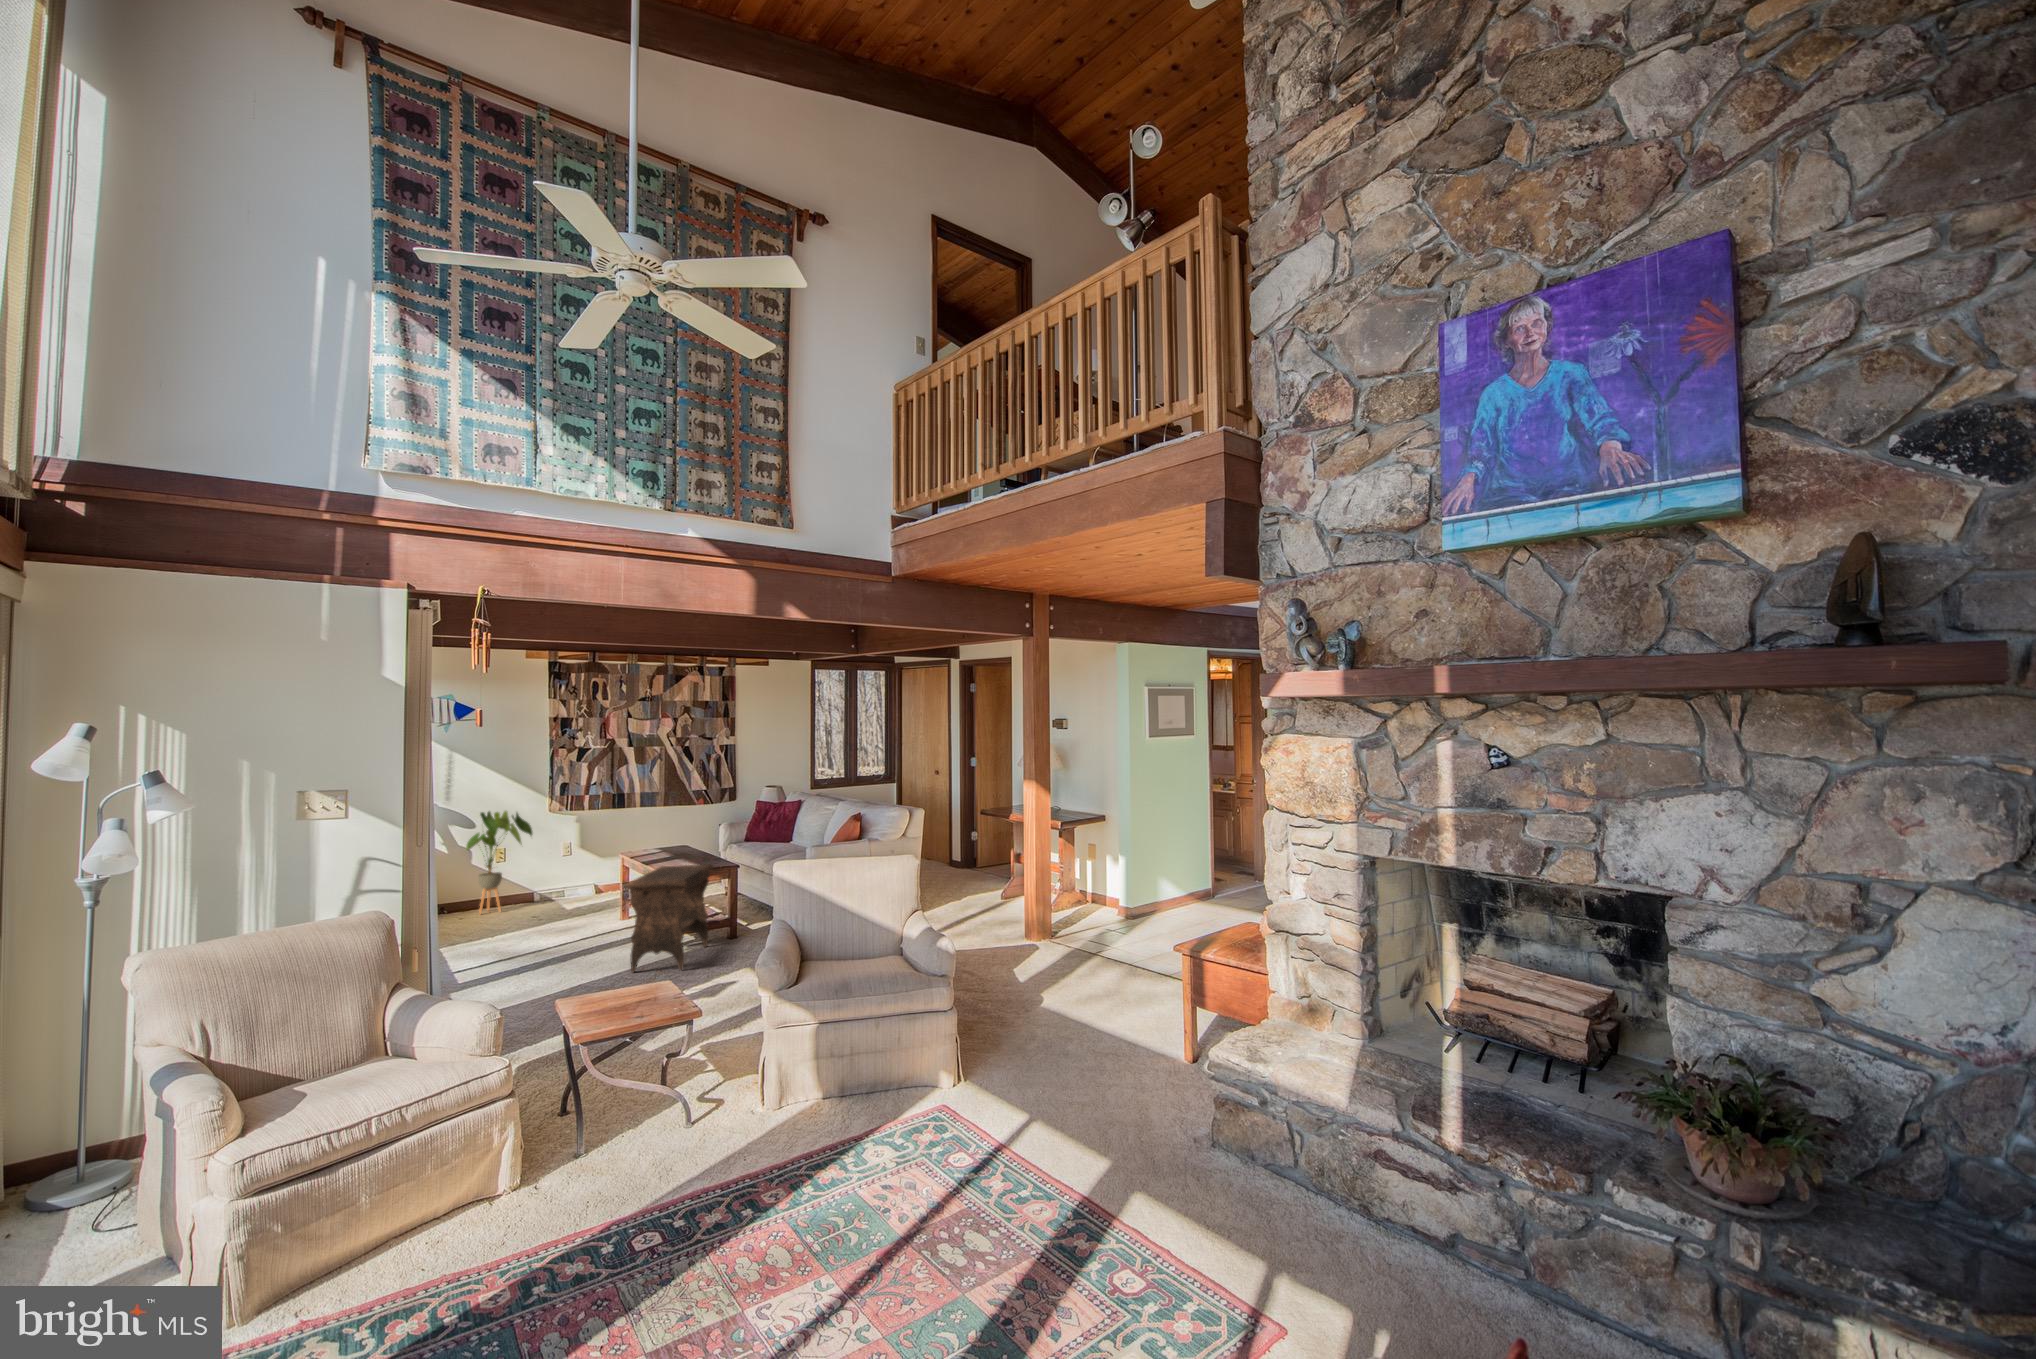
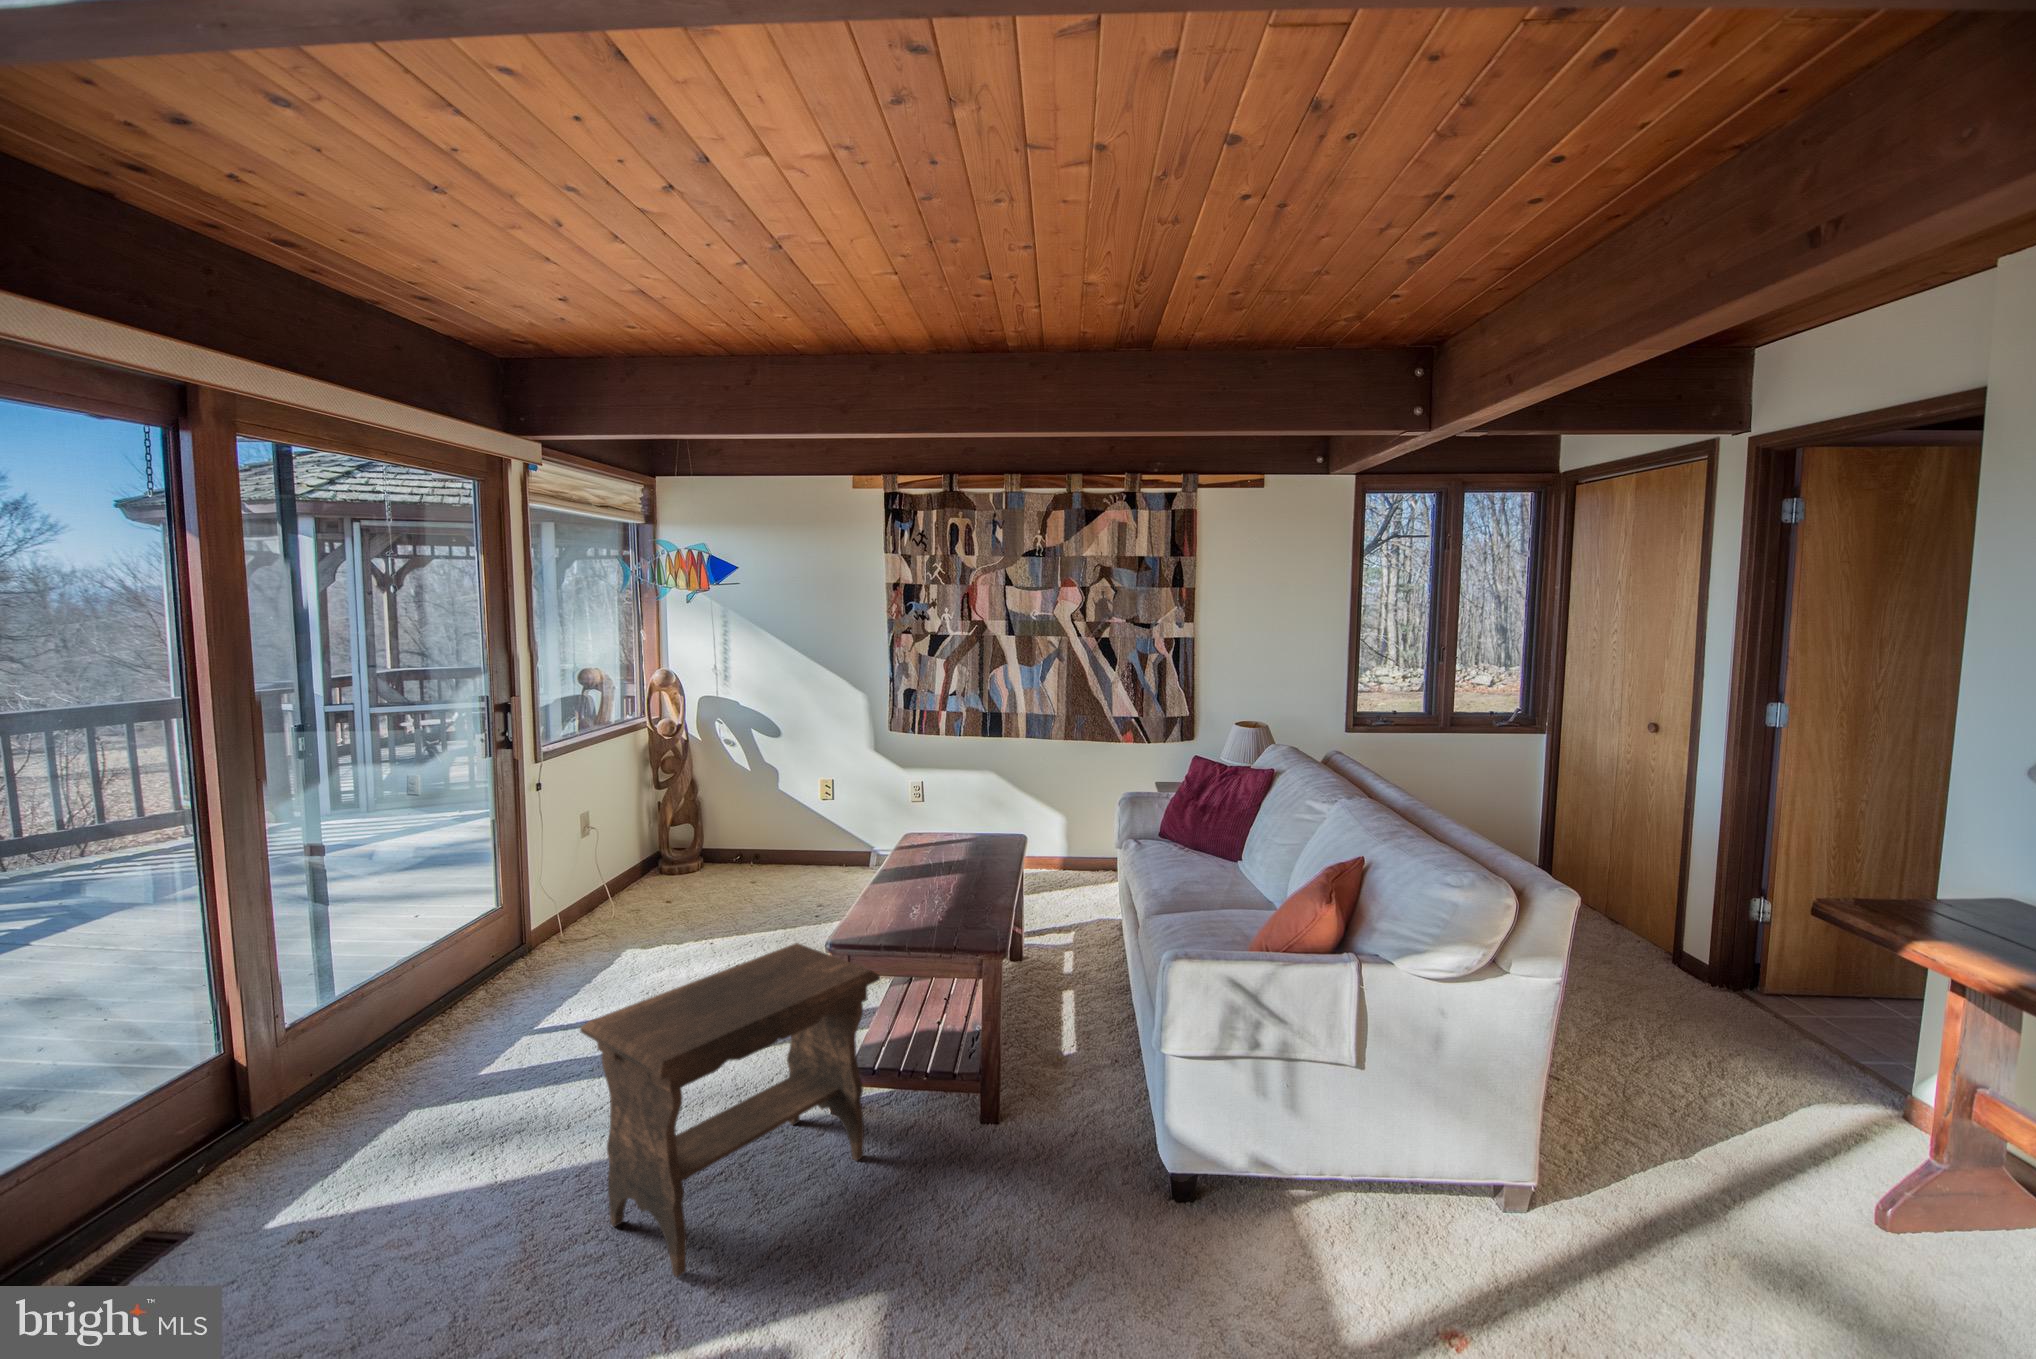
house plant: present [466,811,532,914] -> none [745,728,838,883]

